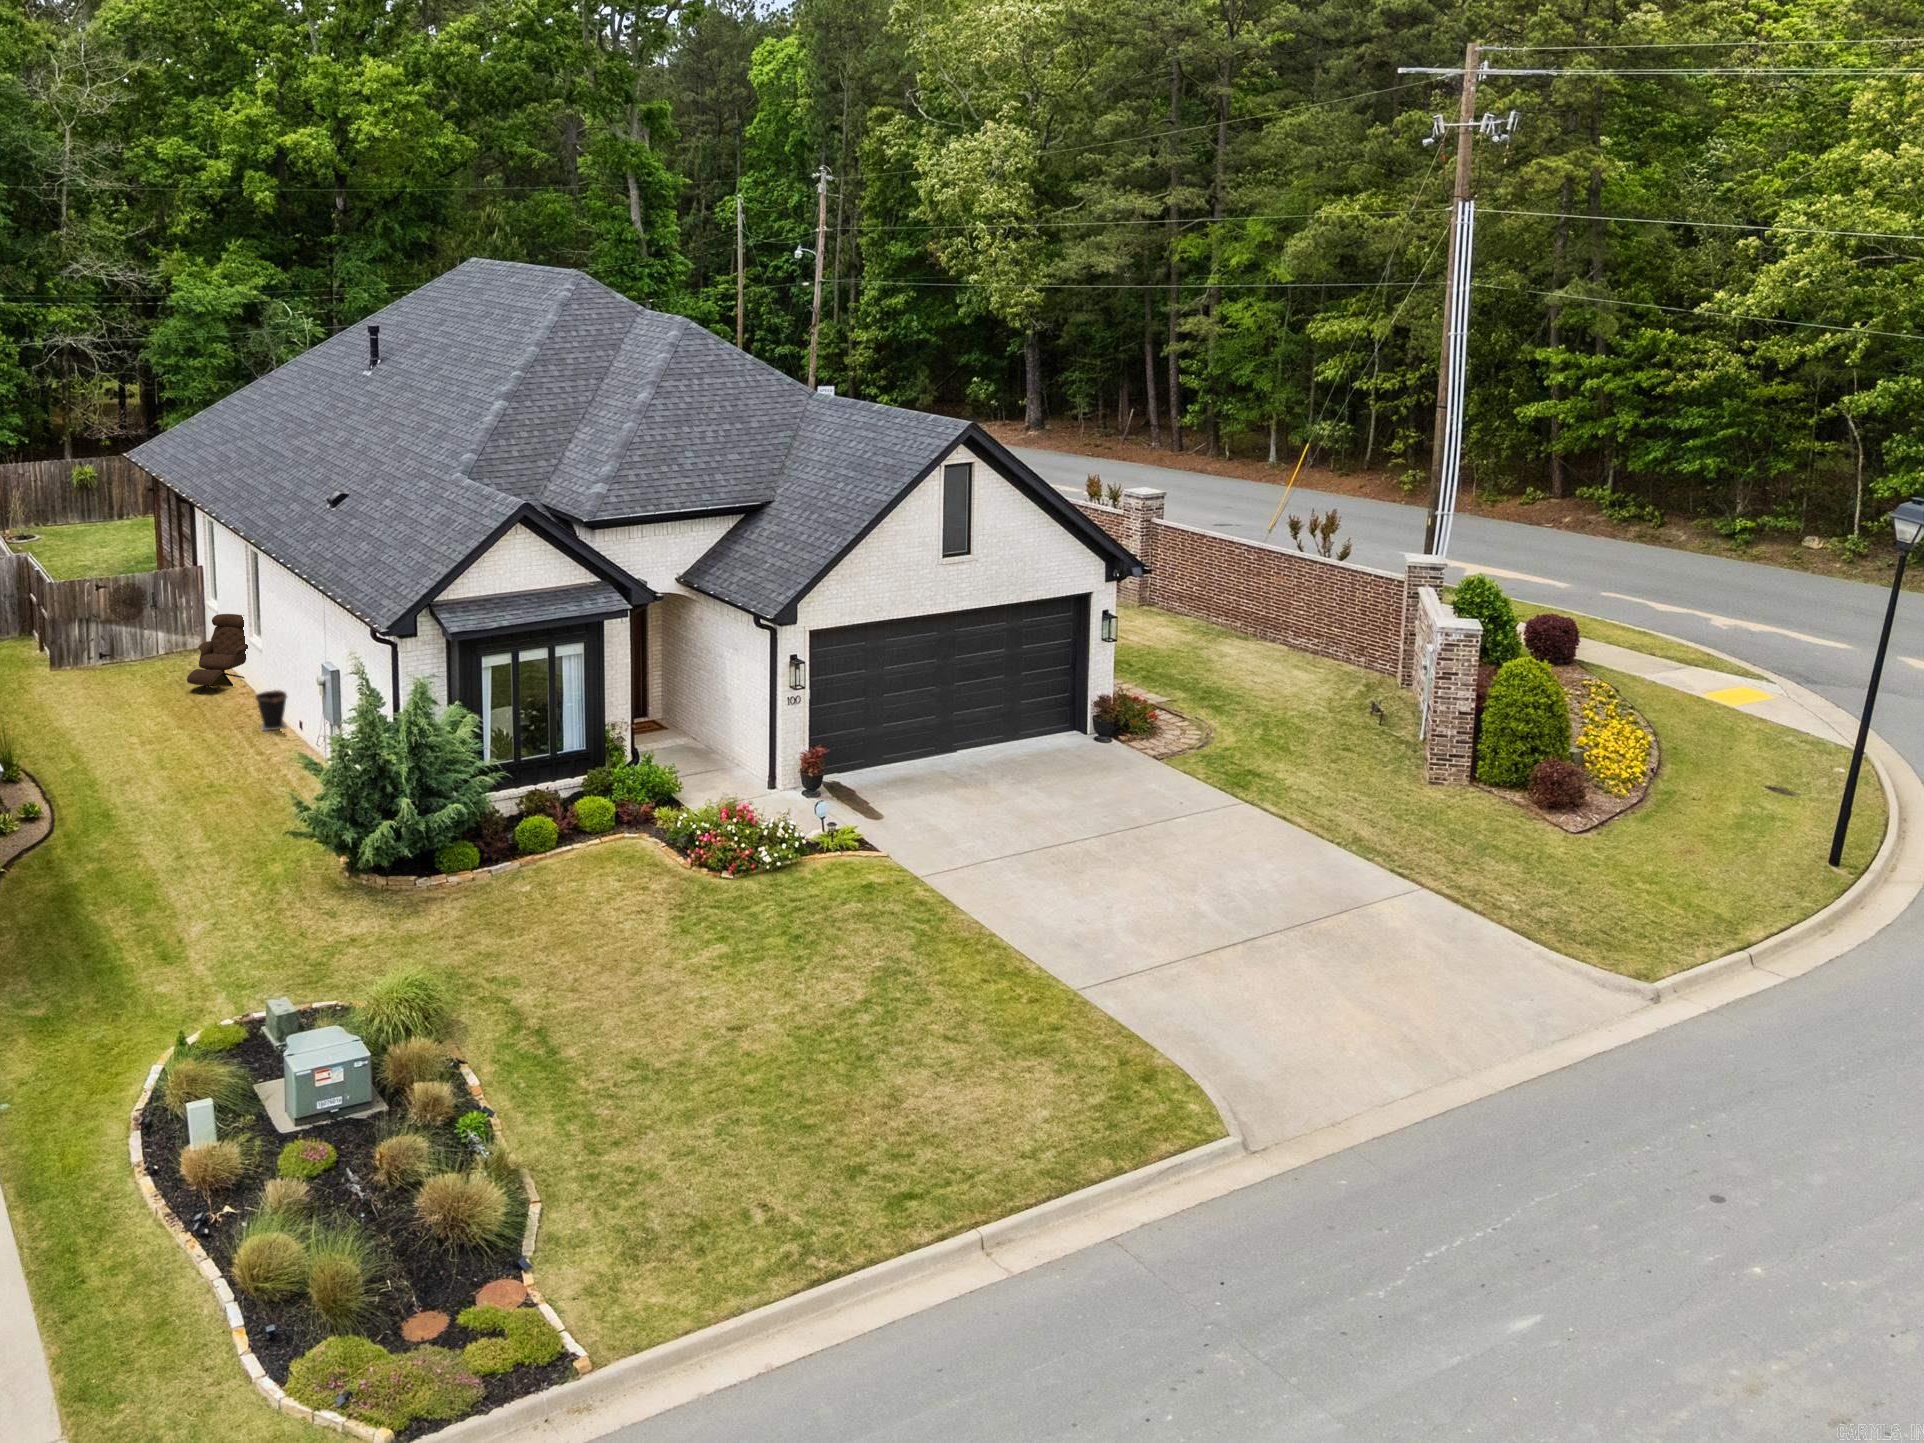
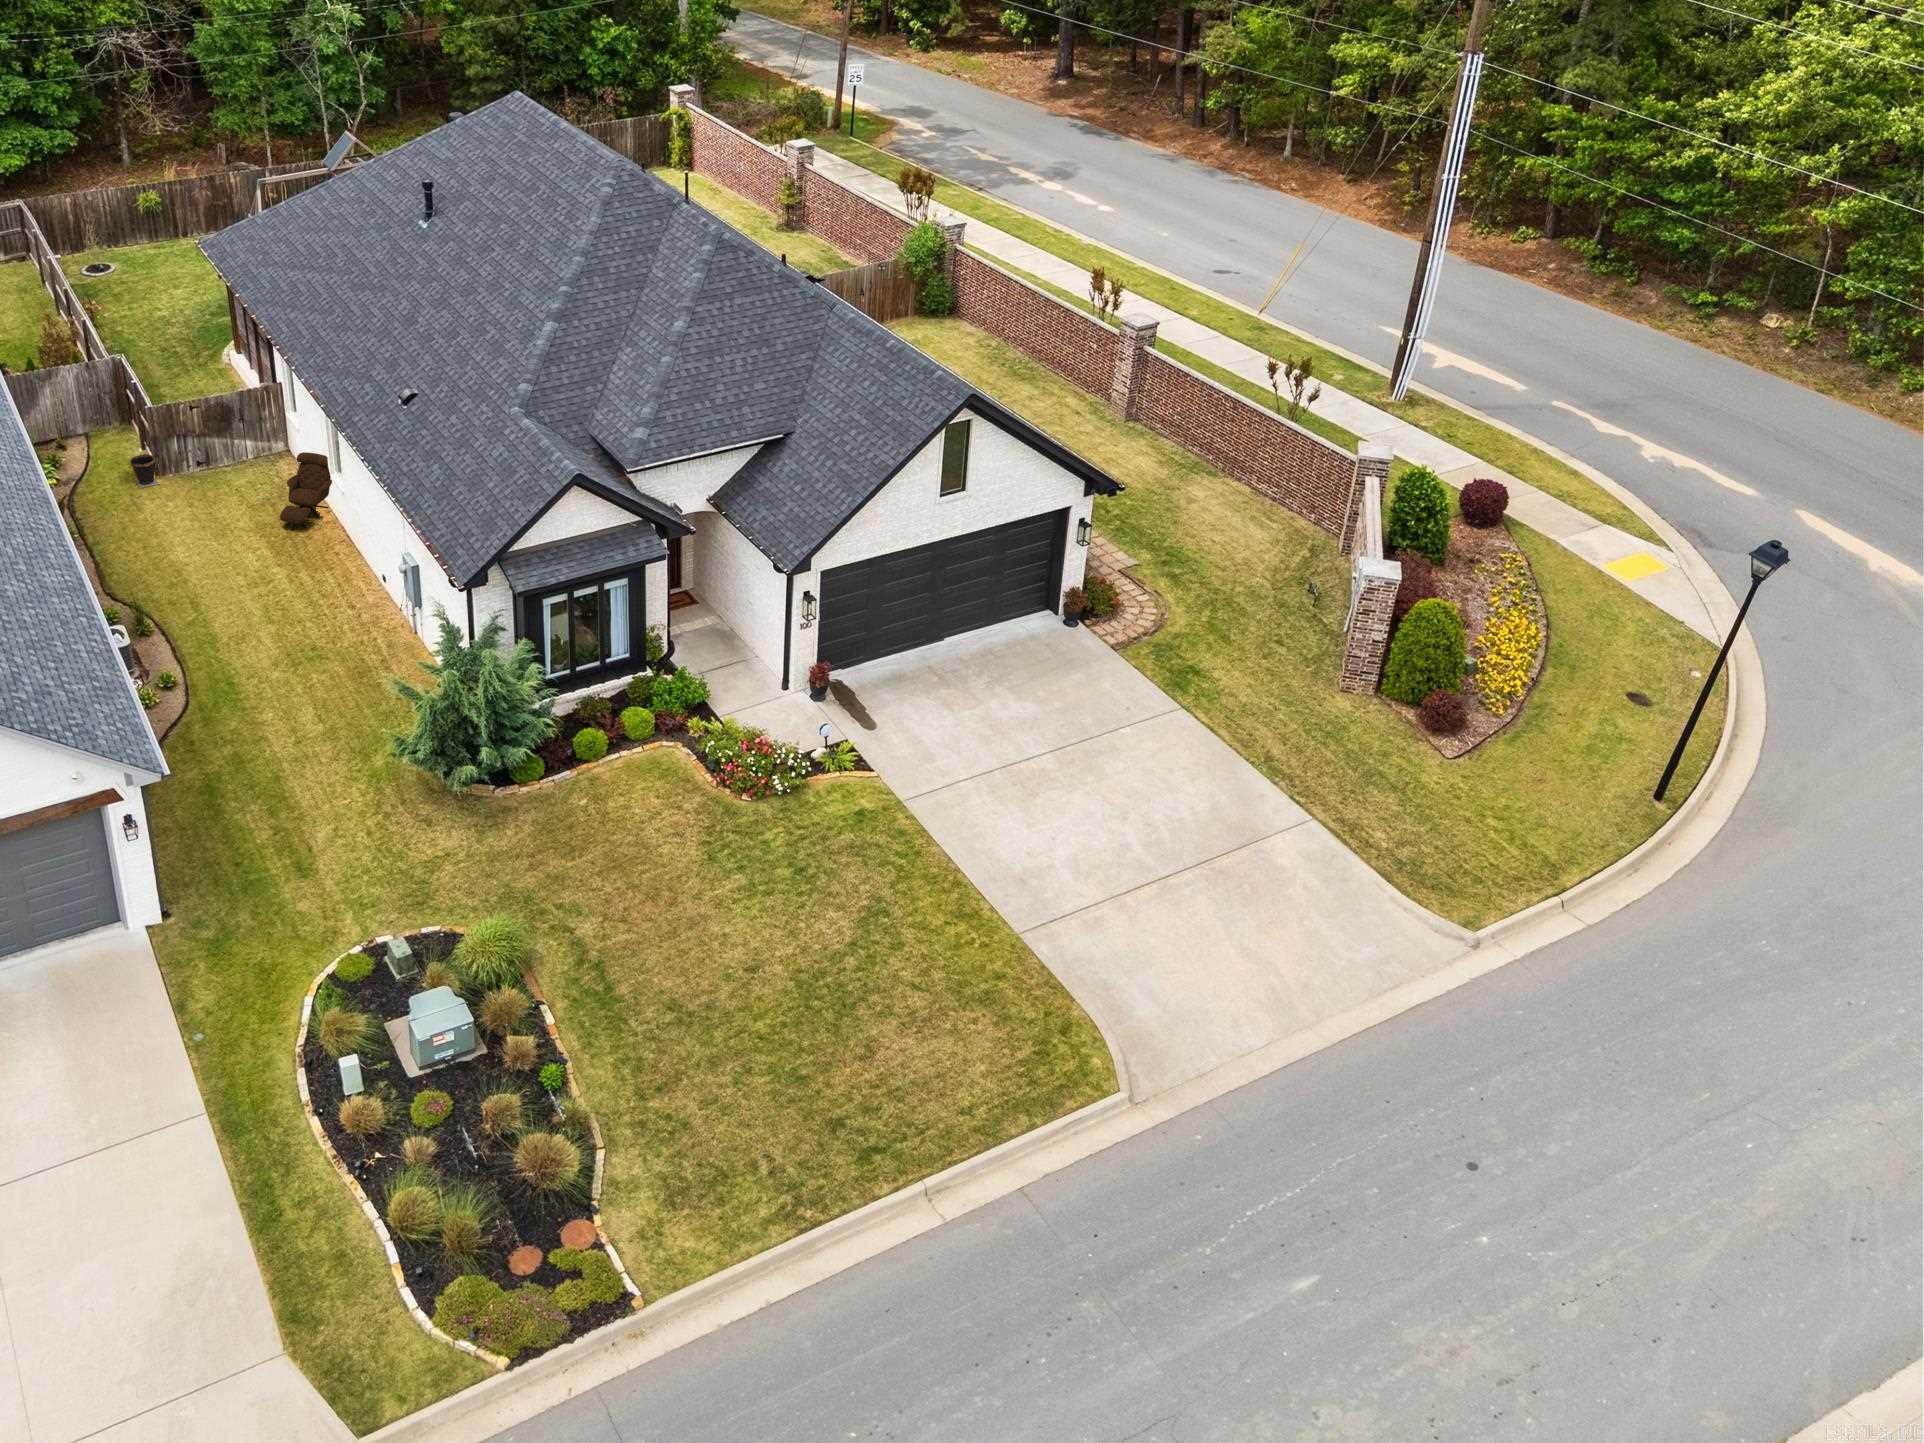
trash can: present [256,690,287,731] -> present [130,454,159,488]

